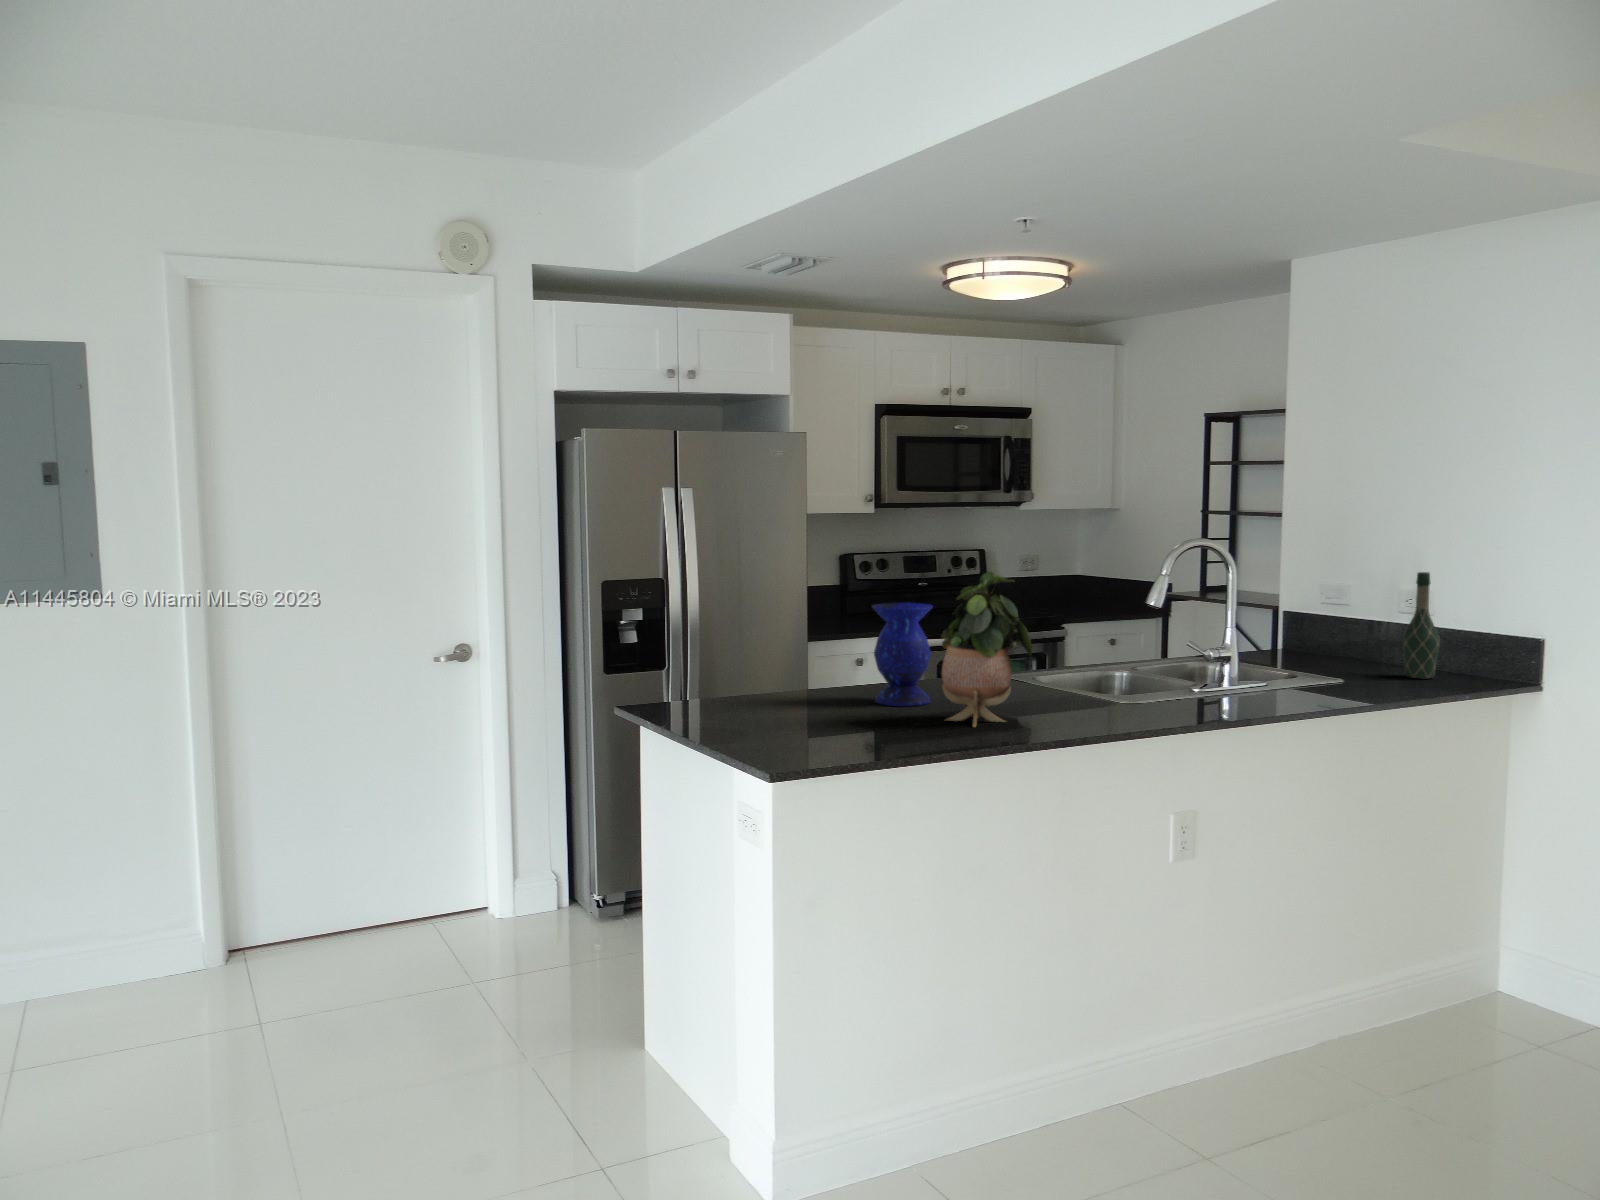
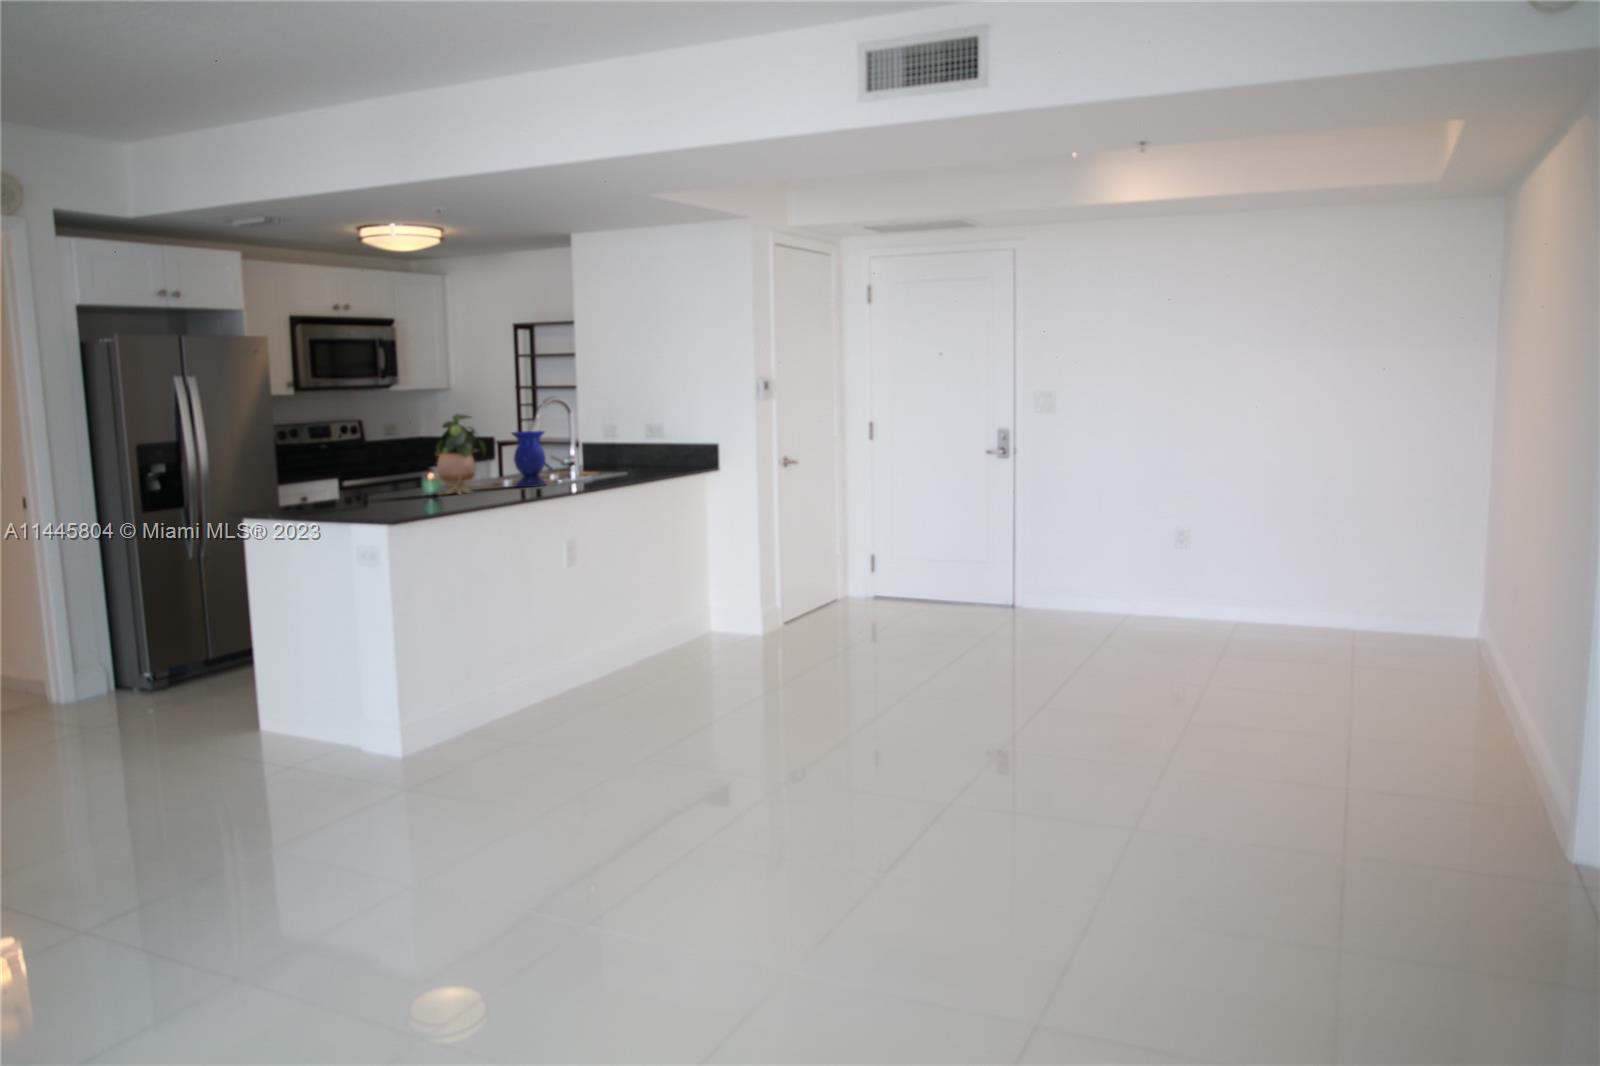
wine bottle: present [1402,572,1440,678] -> none [648,412,665,467]
vase: present [872,603,933,706] -> present [512,431,546,487]

